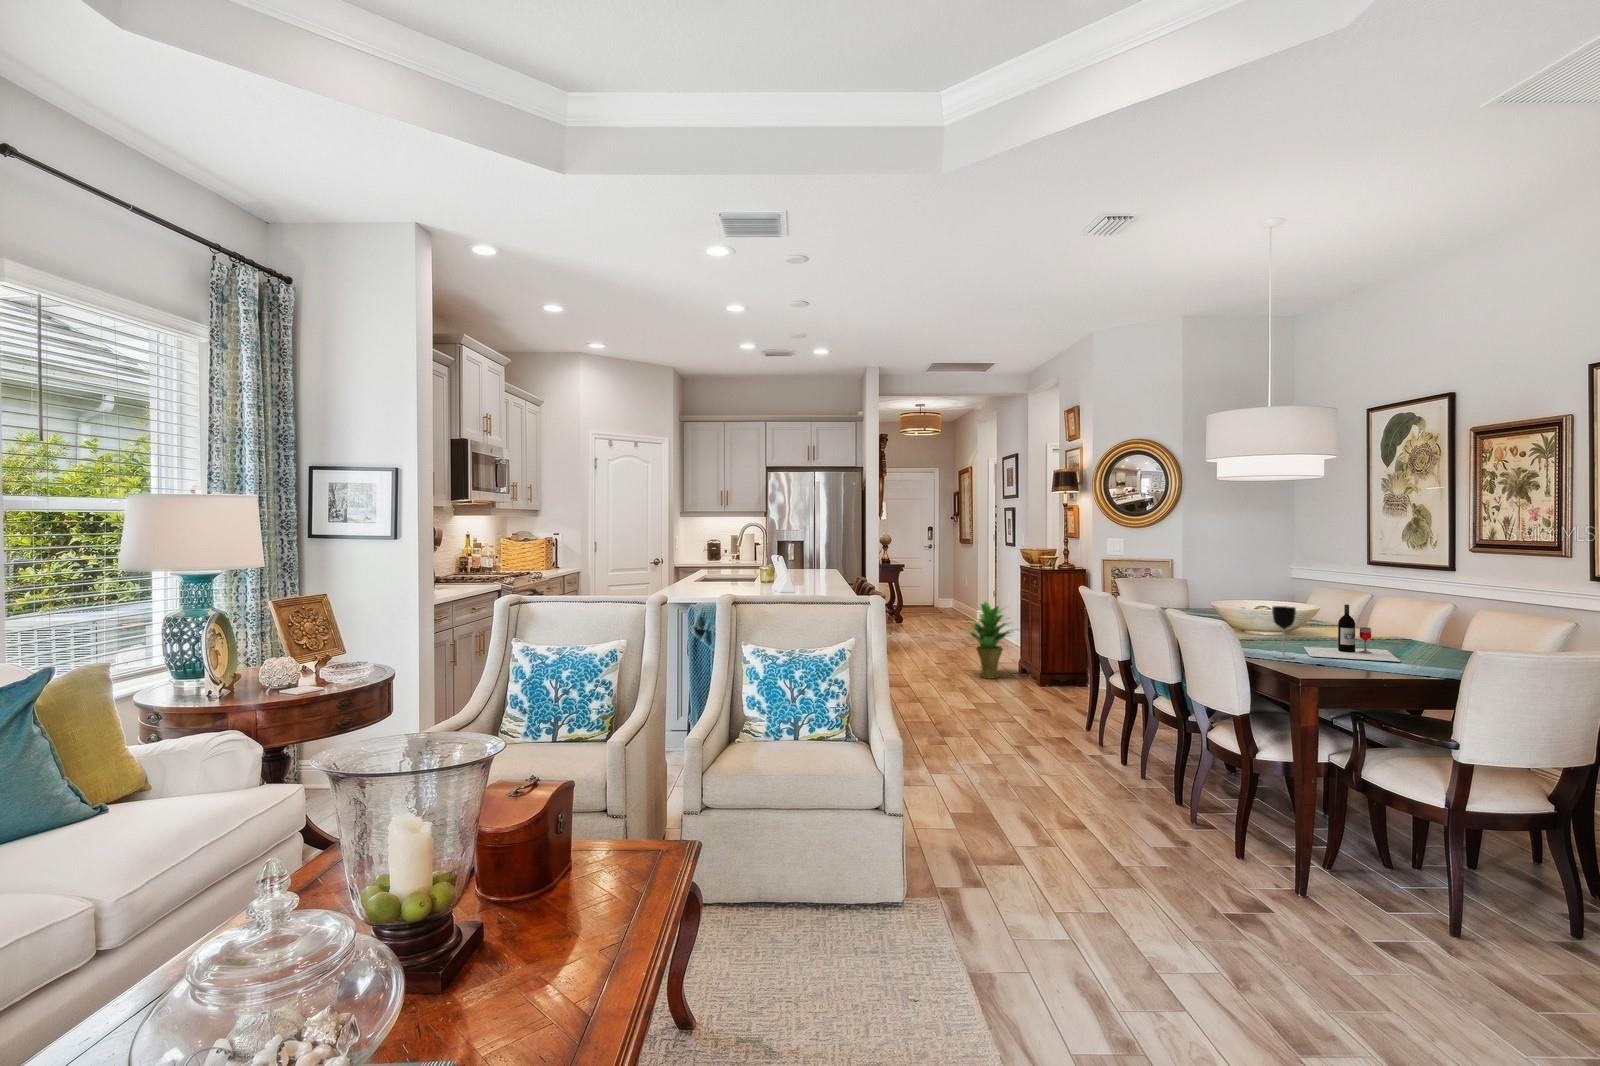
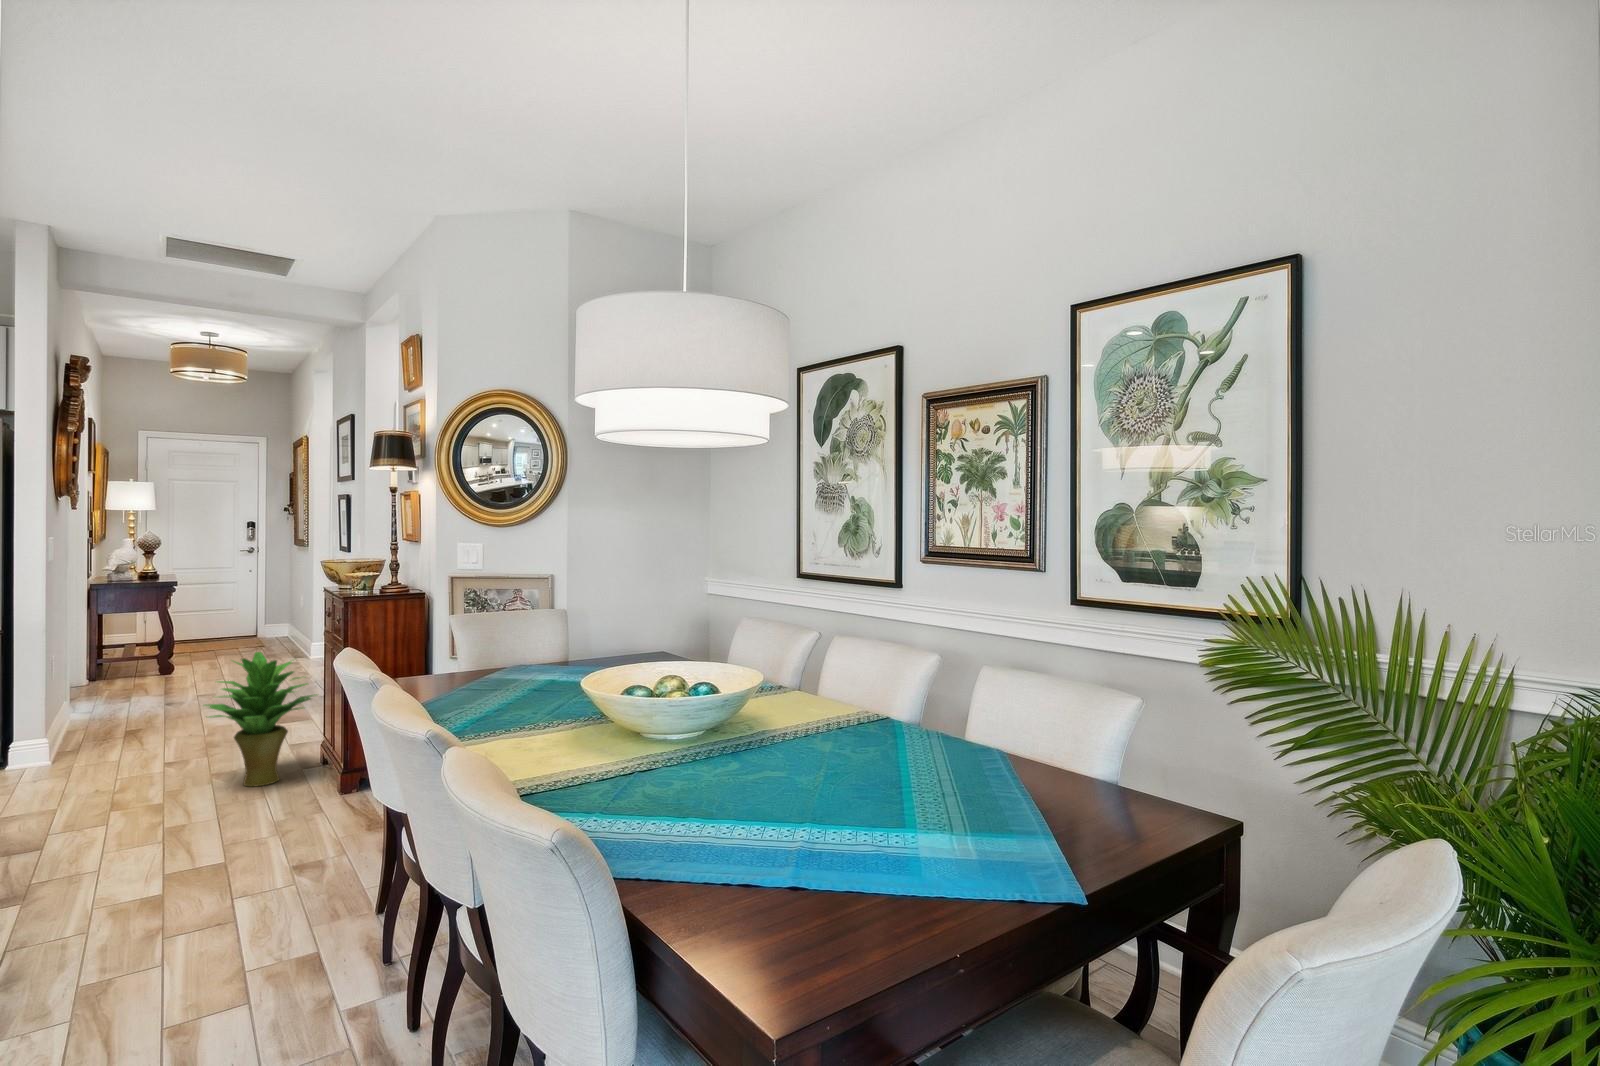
wine bottle: present [1304,604,1400,662] -> none [732,678,900,803]
wine glass: present [1272,606,1296,659] -> none [677,700,723,823]

